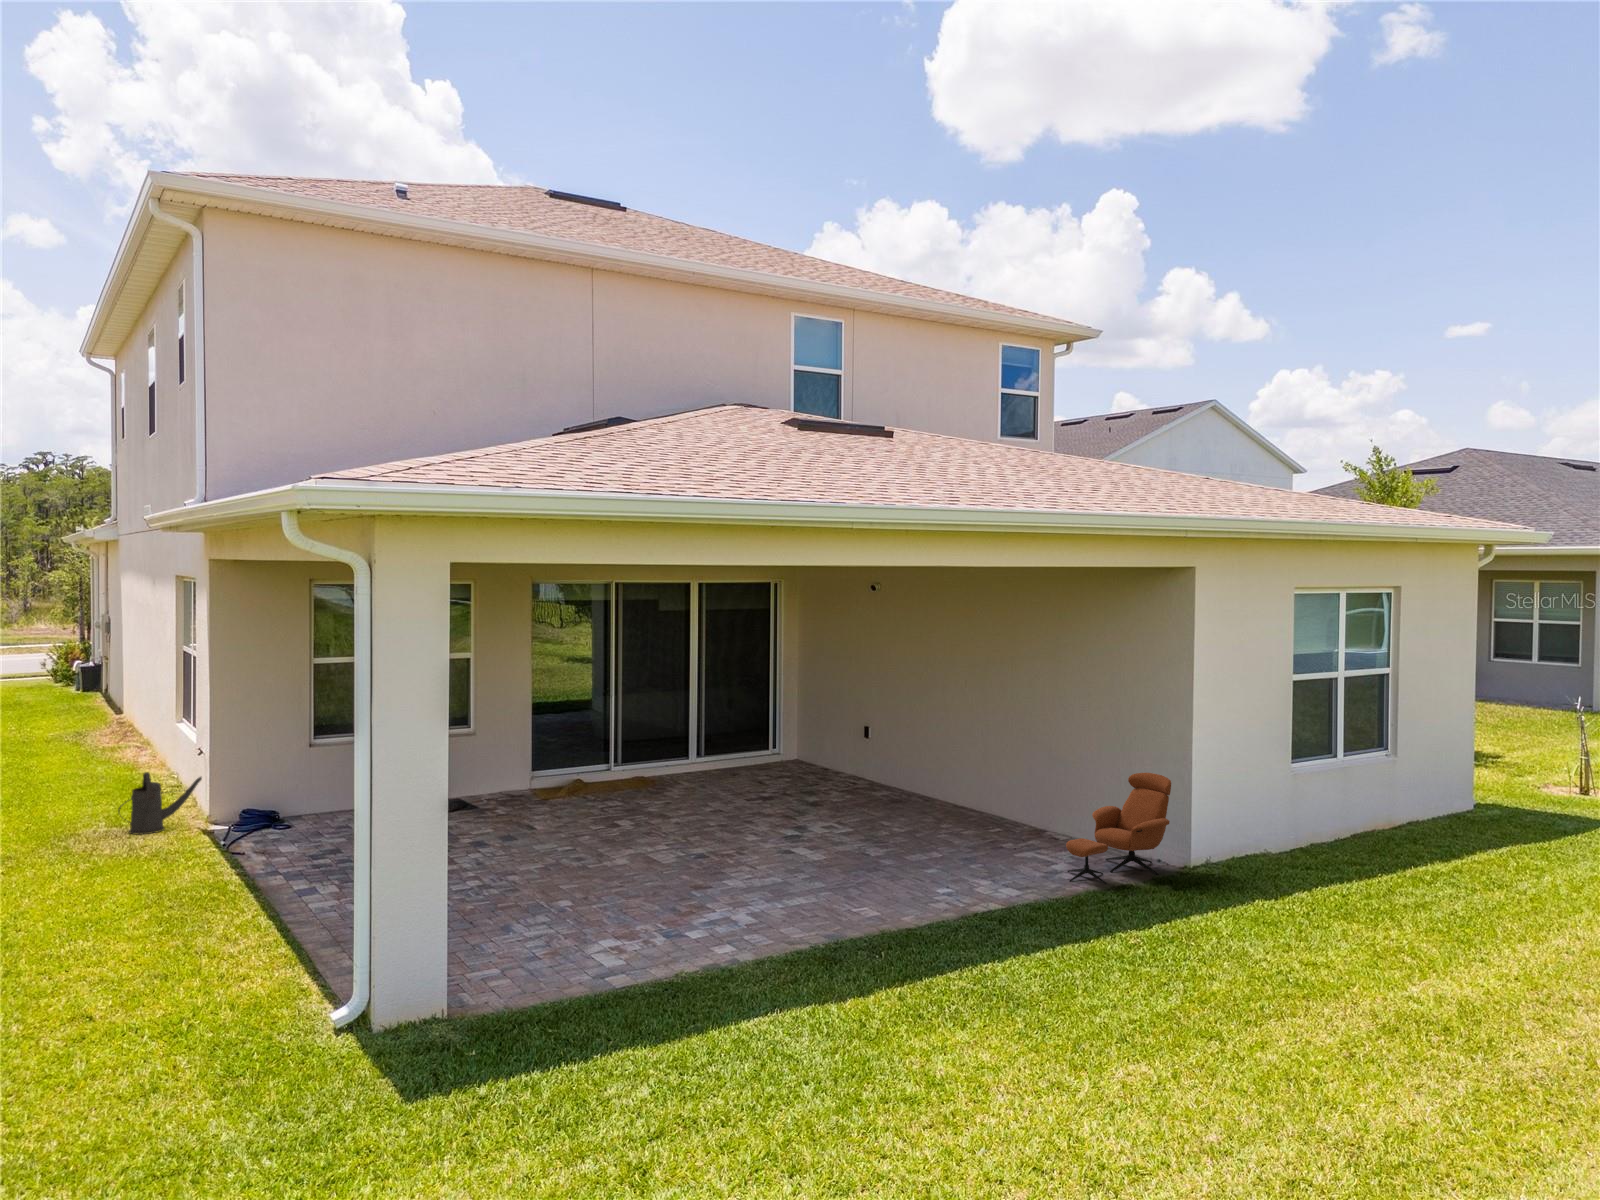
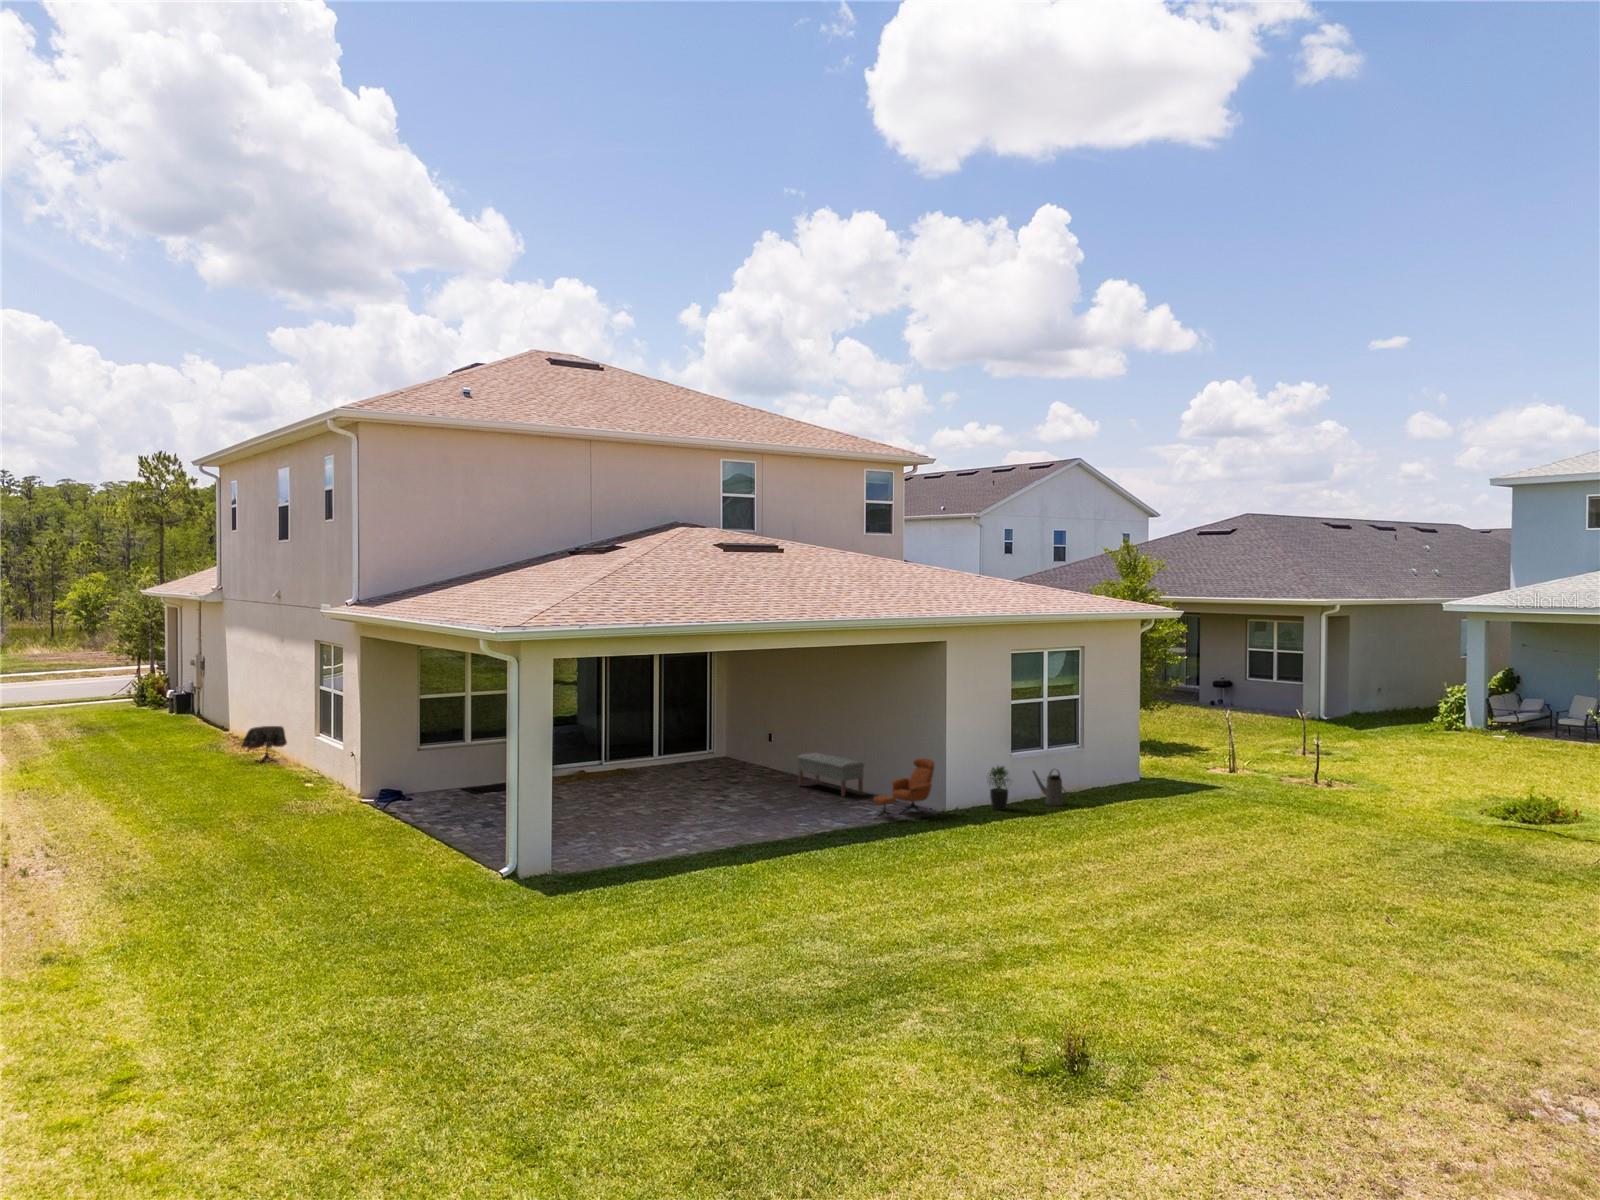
side table: none [86,706,158,760] -> present [241,726,287,762]
bench: none [913,758,1029,834] -> present [797,753,864,797]
watering can: present [118,772,202,834] -> present [1033,769,1066,806]
potted plant: none [1255,786,1311,866] -> present [989,766,1010,810]

